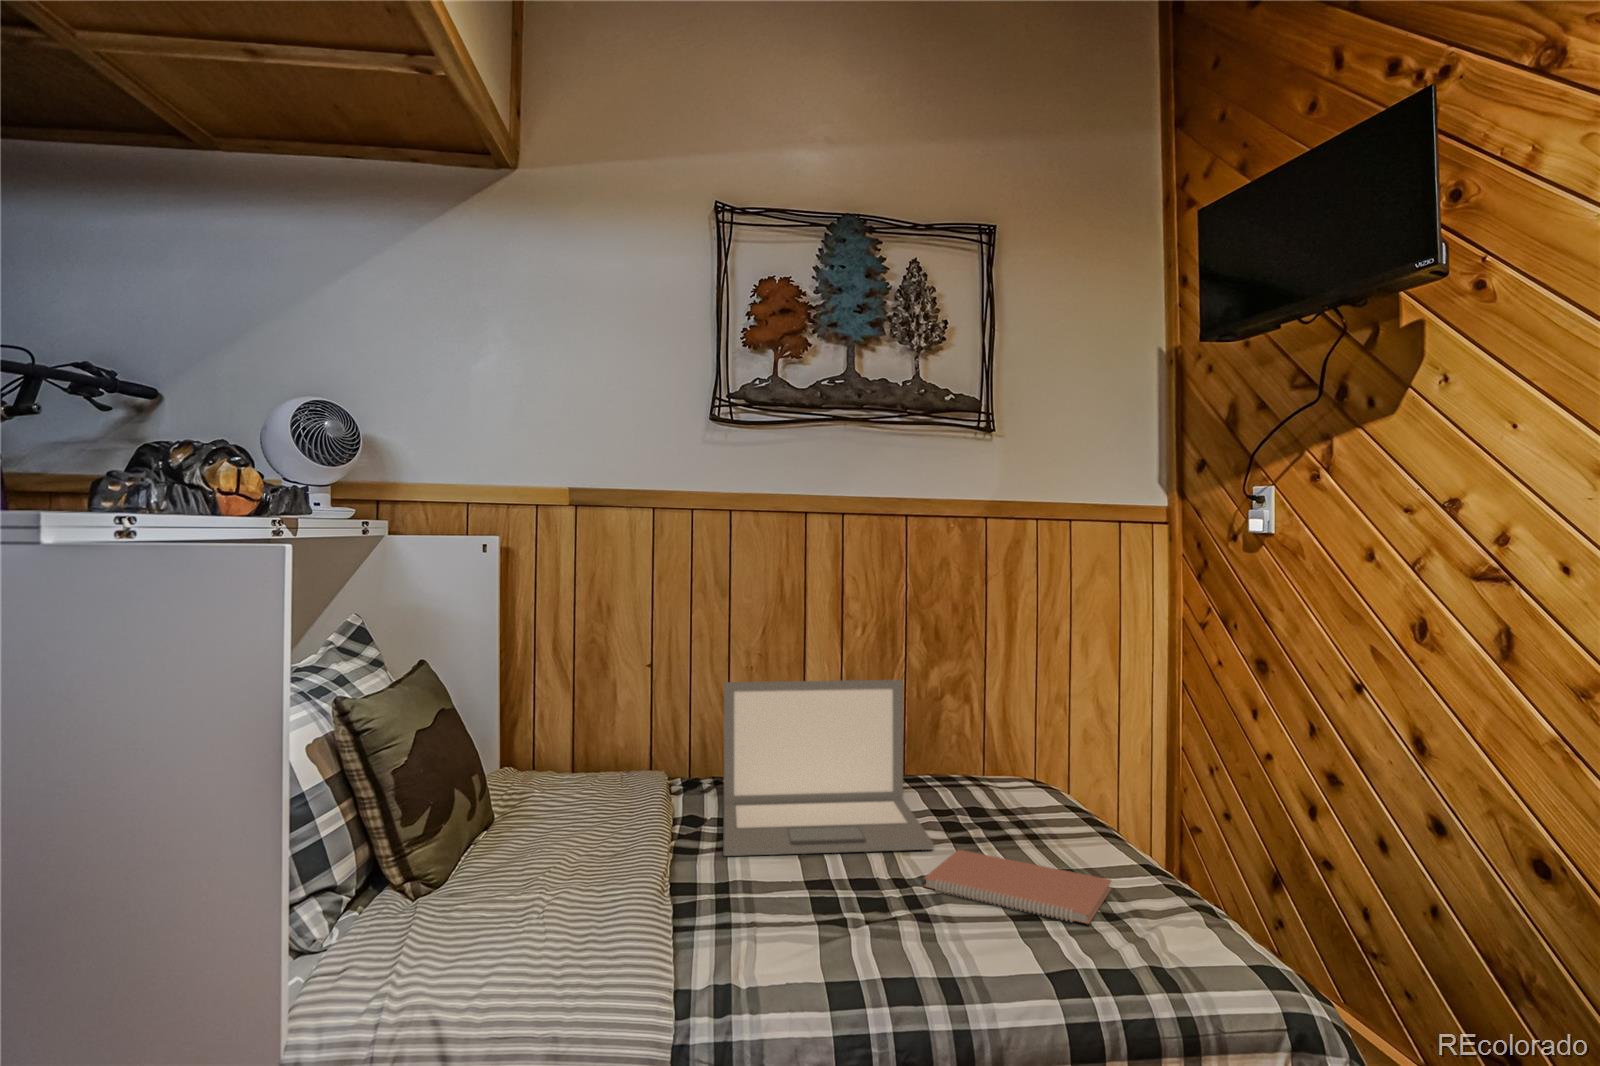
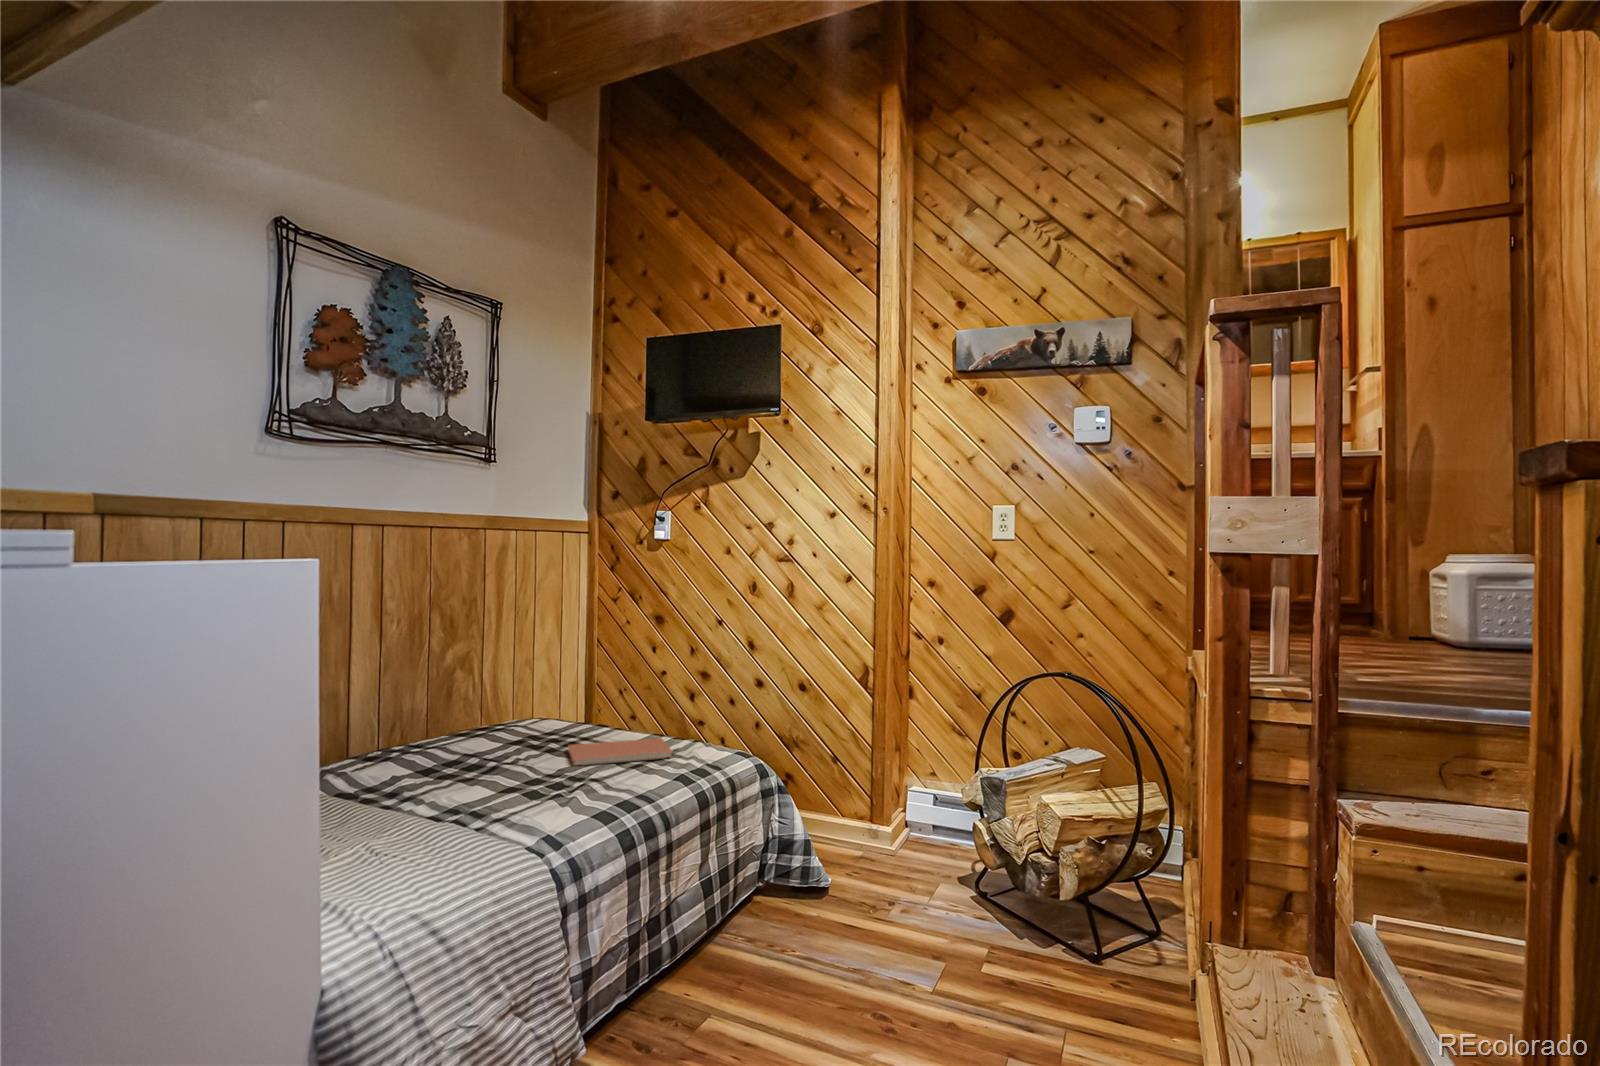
laptop: present [724,680,934,856] -> none [358,645,549,786]

